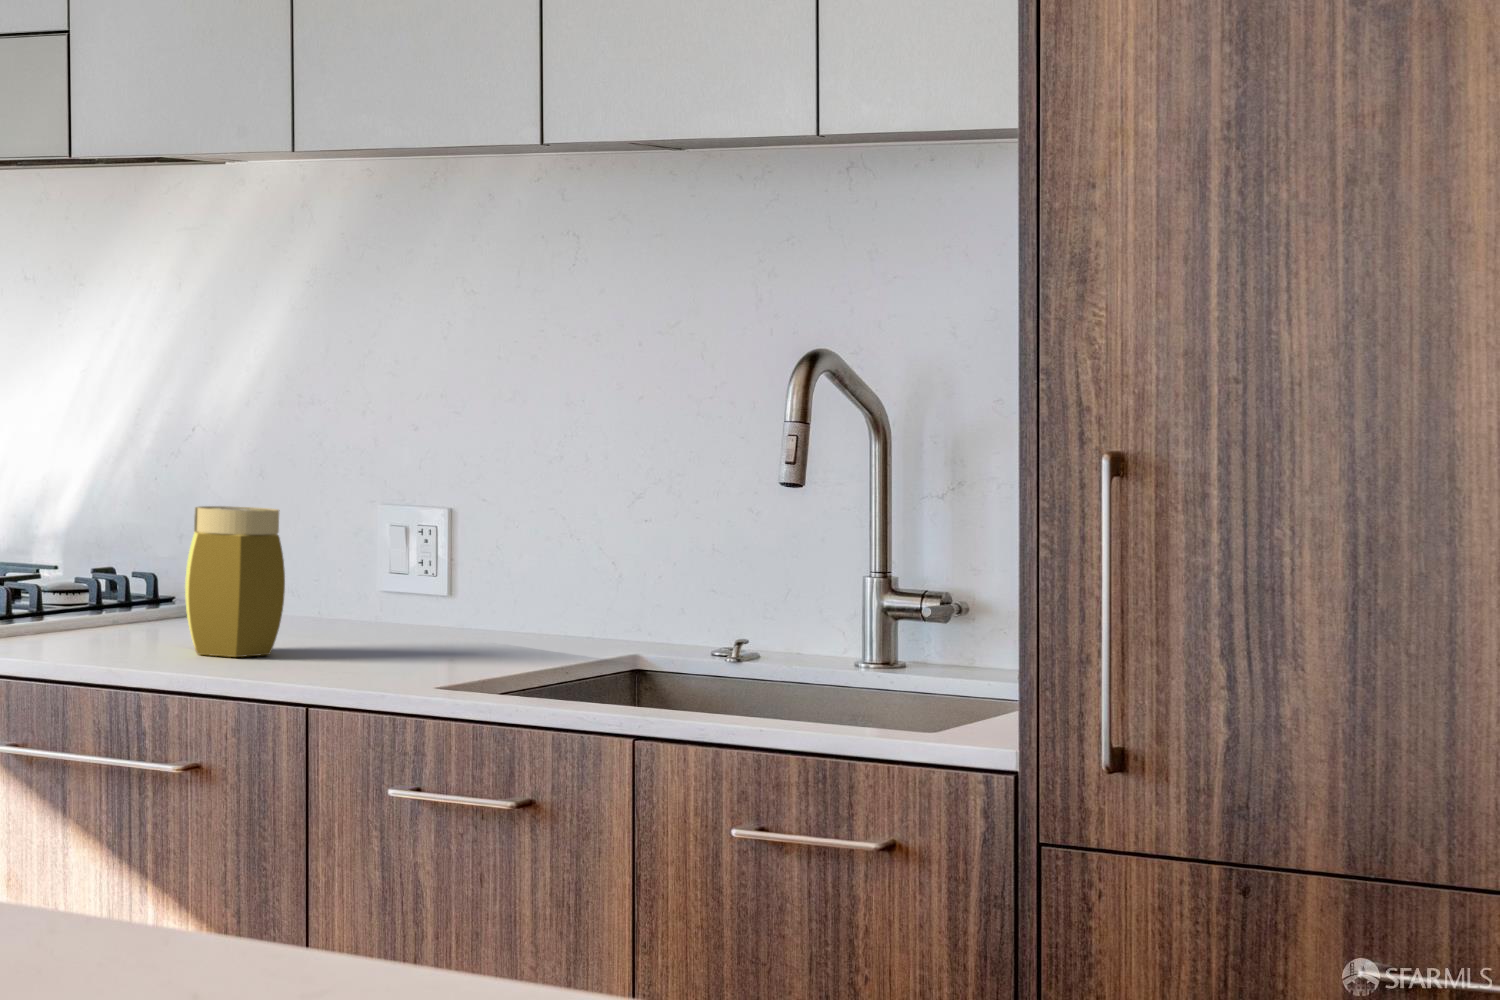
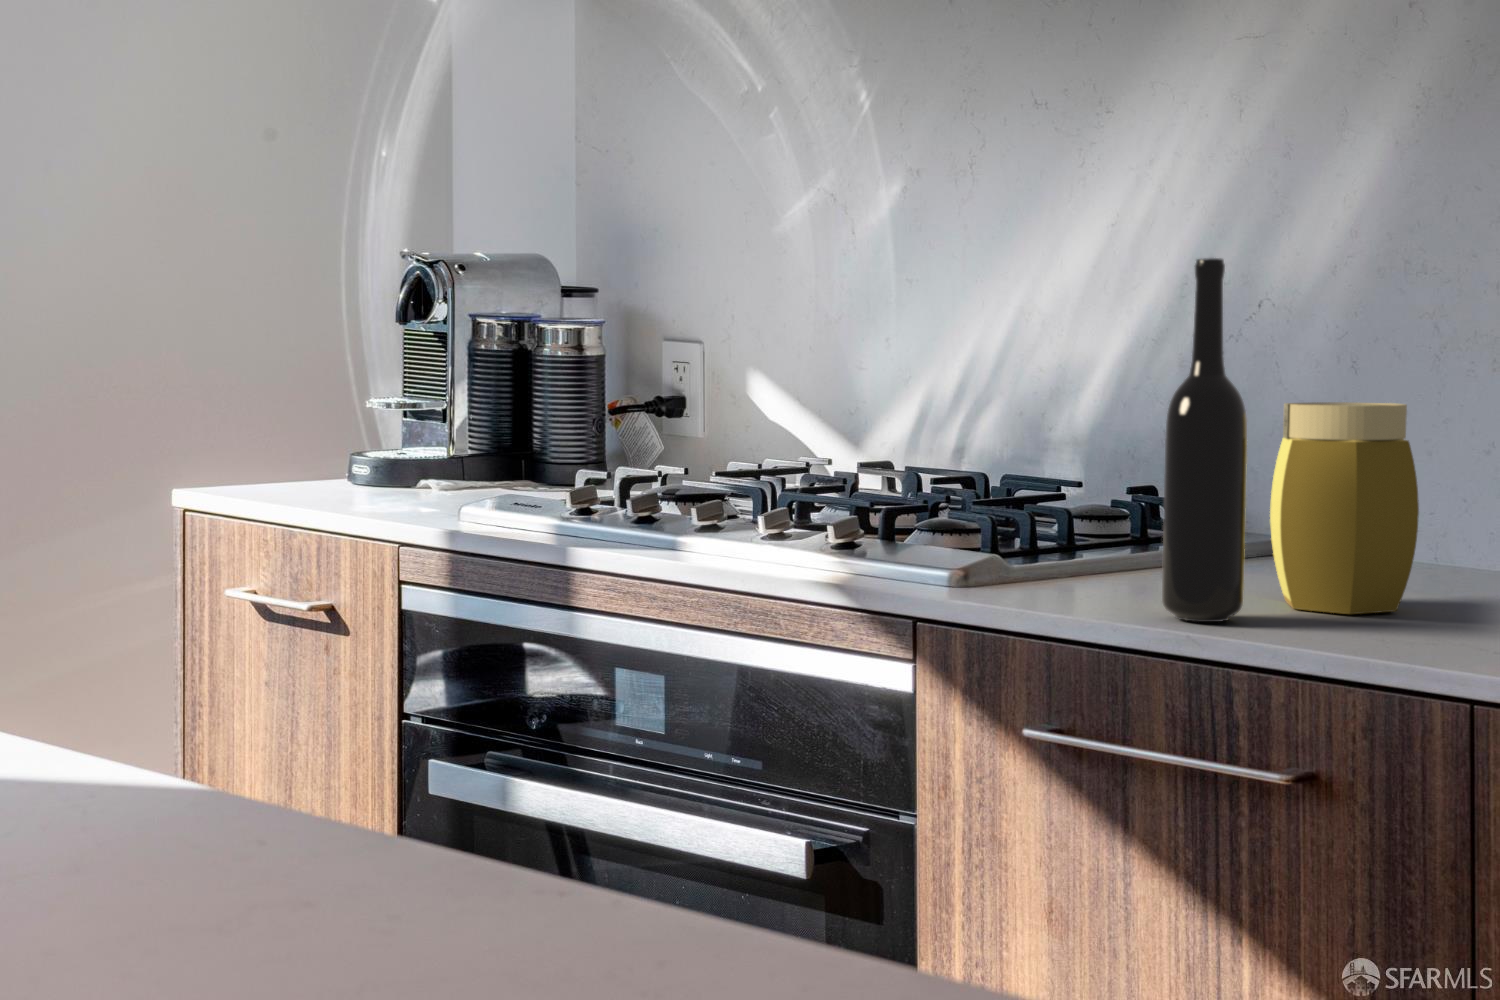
bottle: none [97,404,160,663] -> present [1162,258,1247,622]

